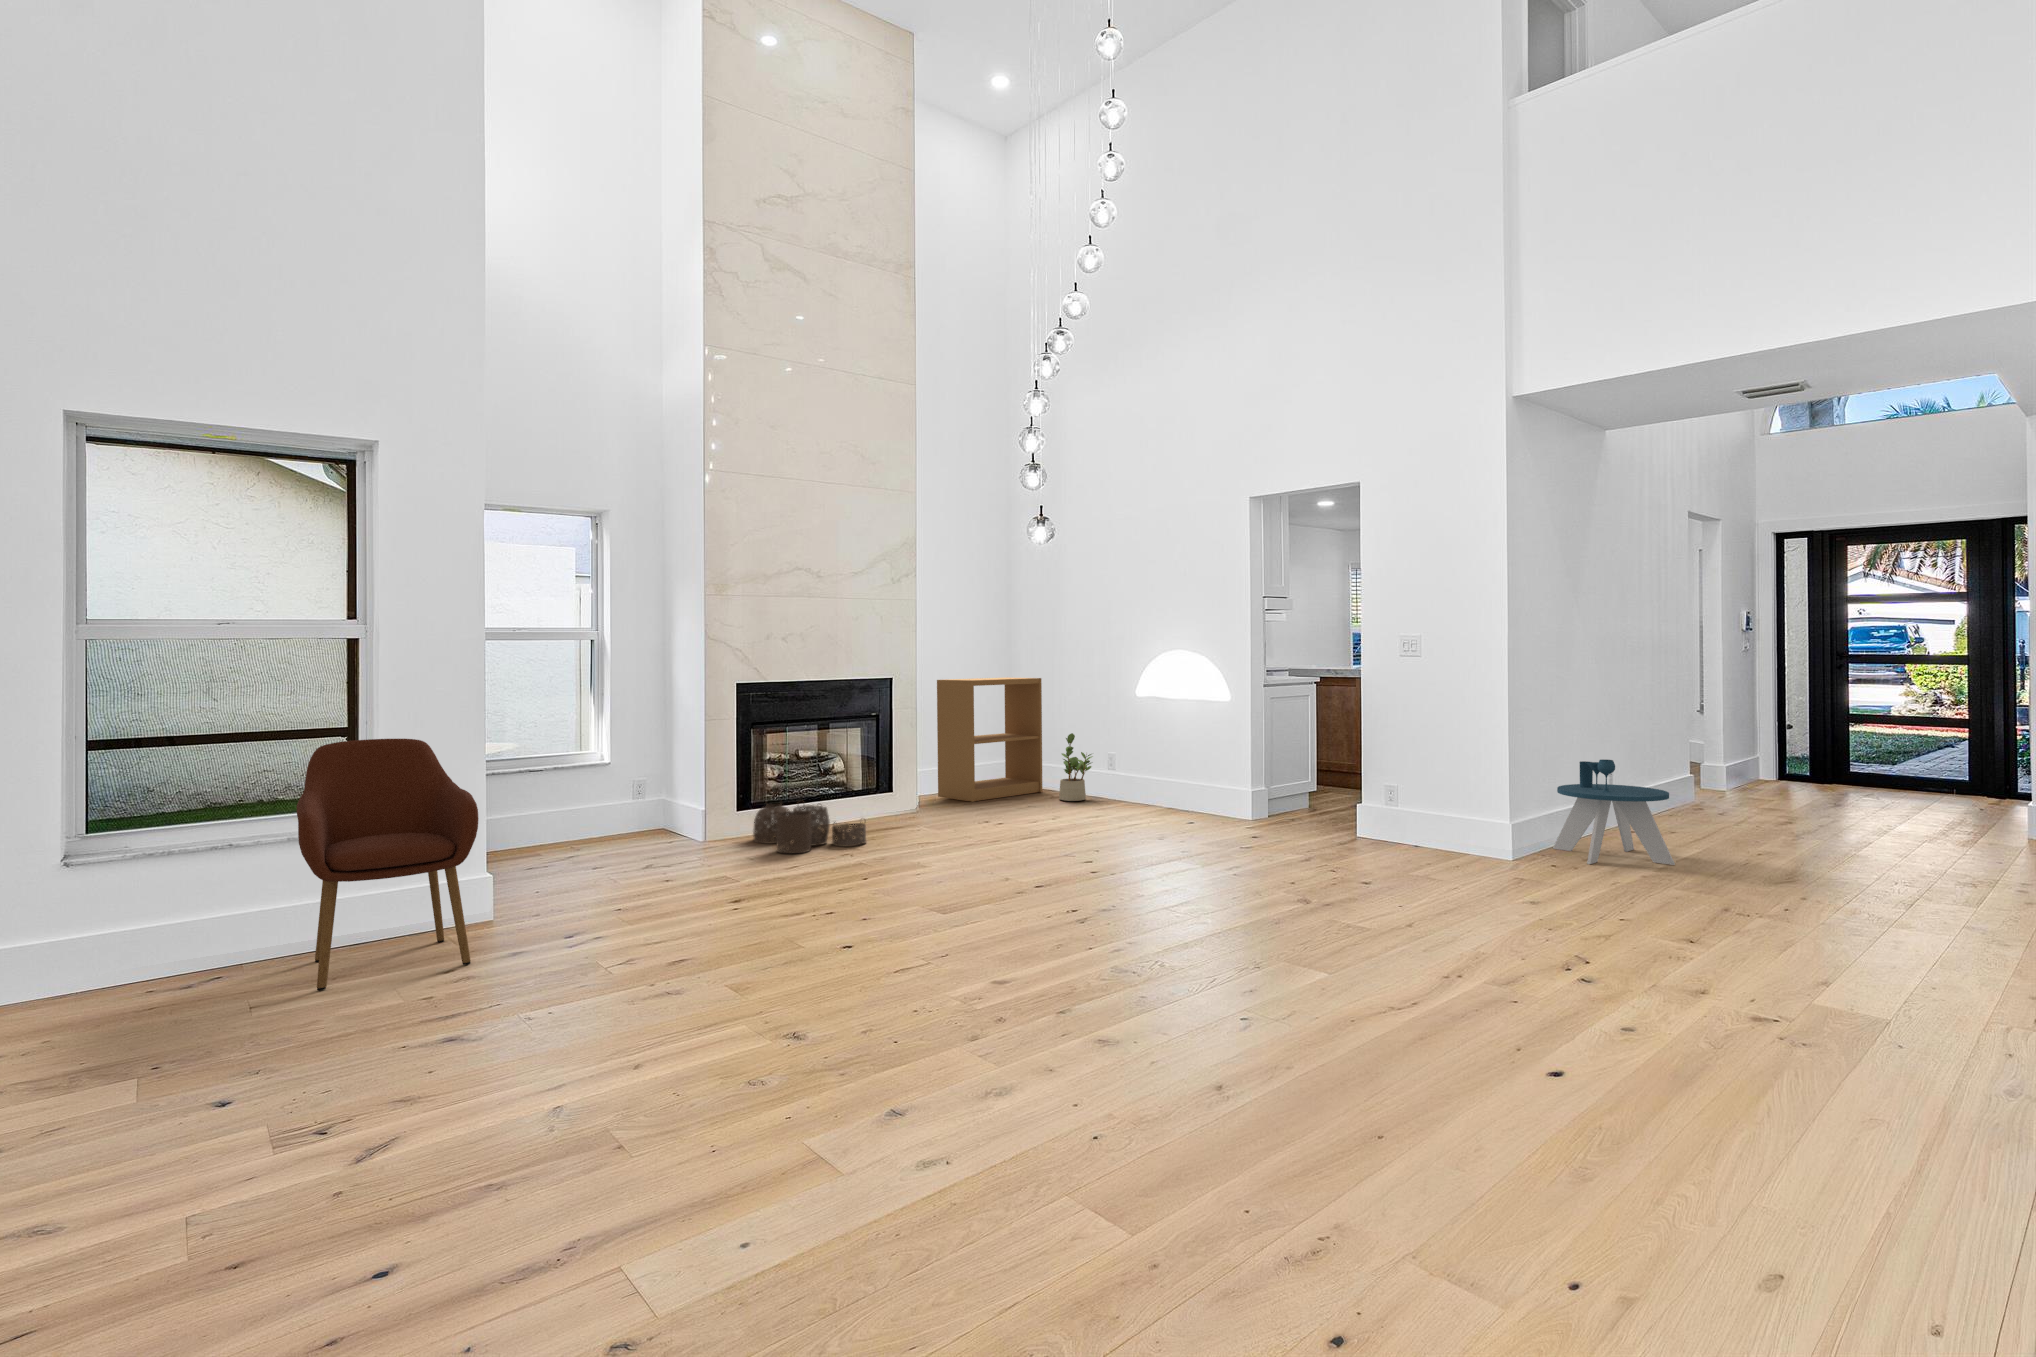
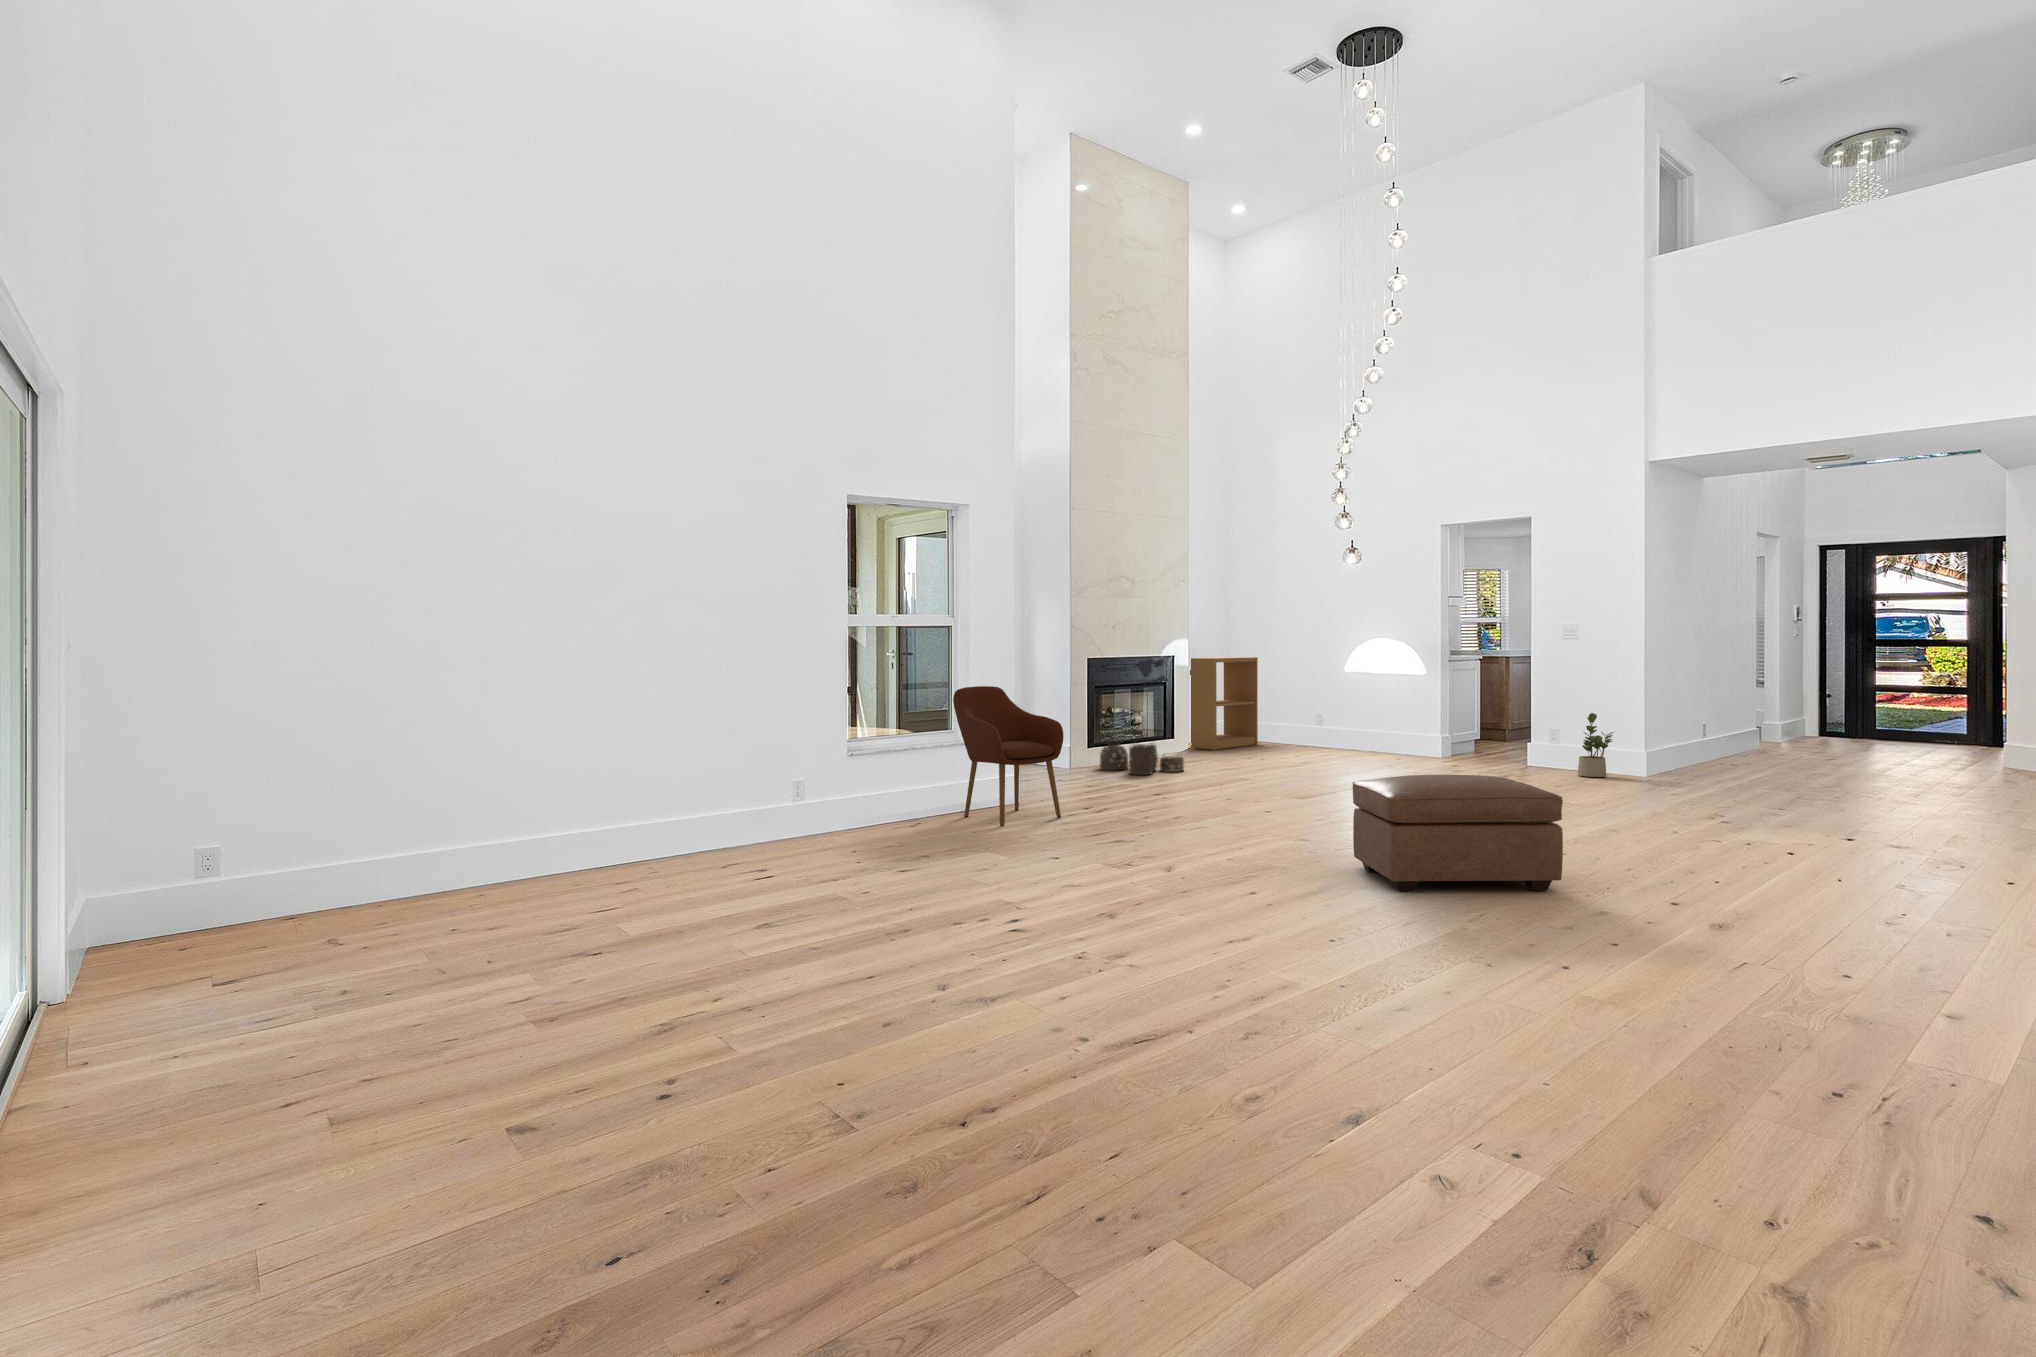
potted plant: present [1059,733,1093,801] -> present [1578,713,1614,777]
side table: present [1553,760,1675,865] -> none [1671,710,1761,780]
ottoman: none [651,964,1069,1282] -> present [1352,775,1563,891]

